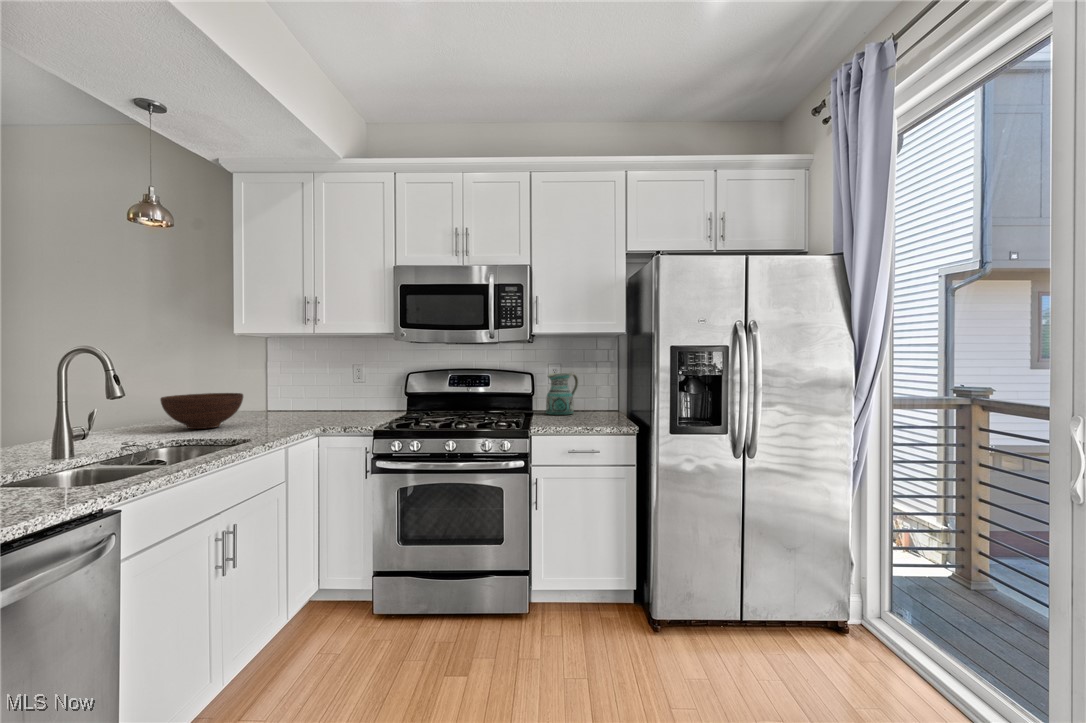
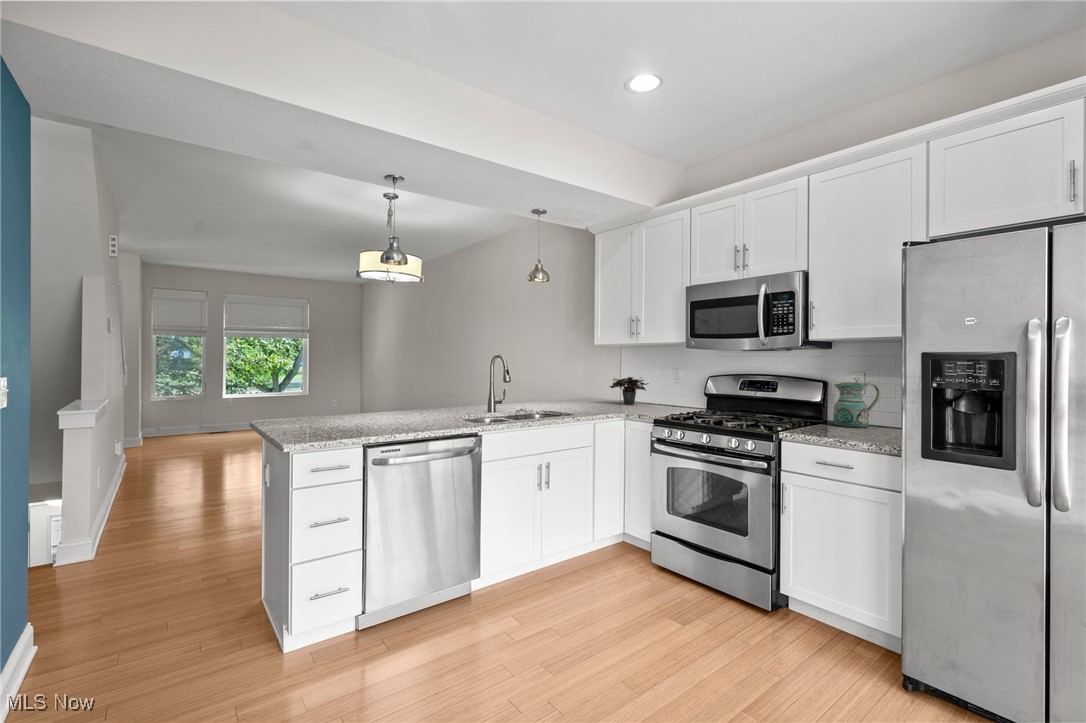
potted plant: none [262,378,316,416] -> present [610,377,649,404]
fruit bowl: present [160,393,243,429] -> none [542,384,587,406]

